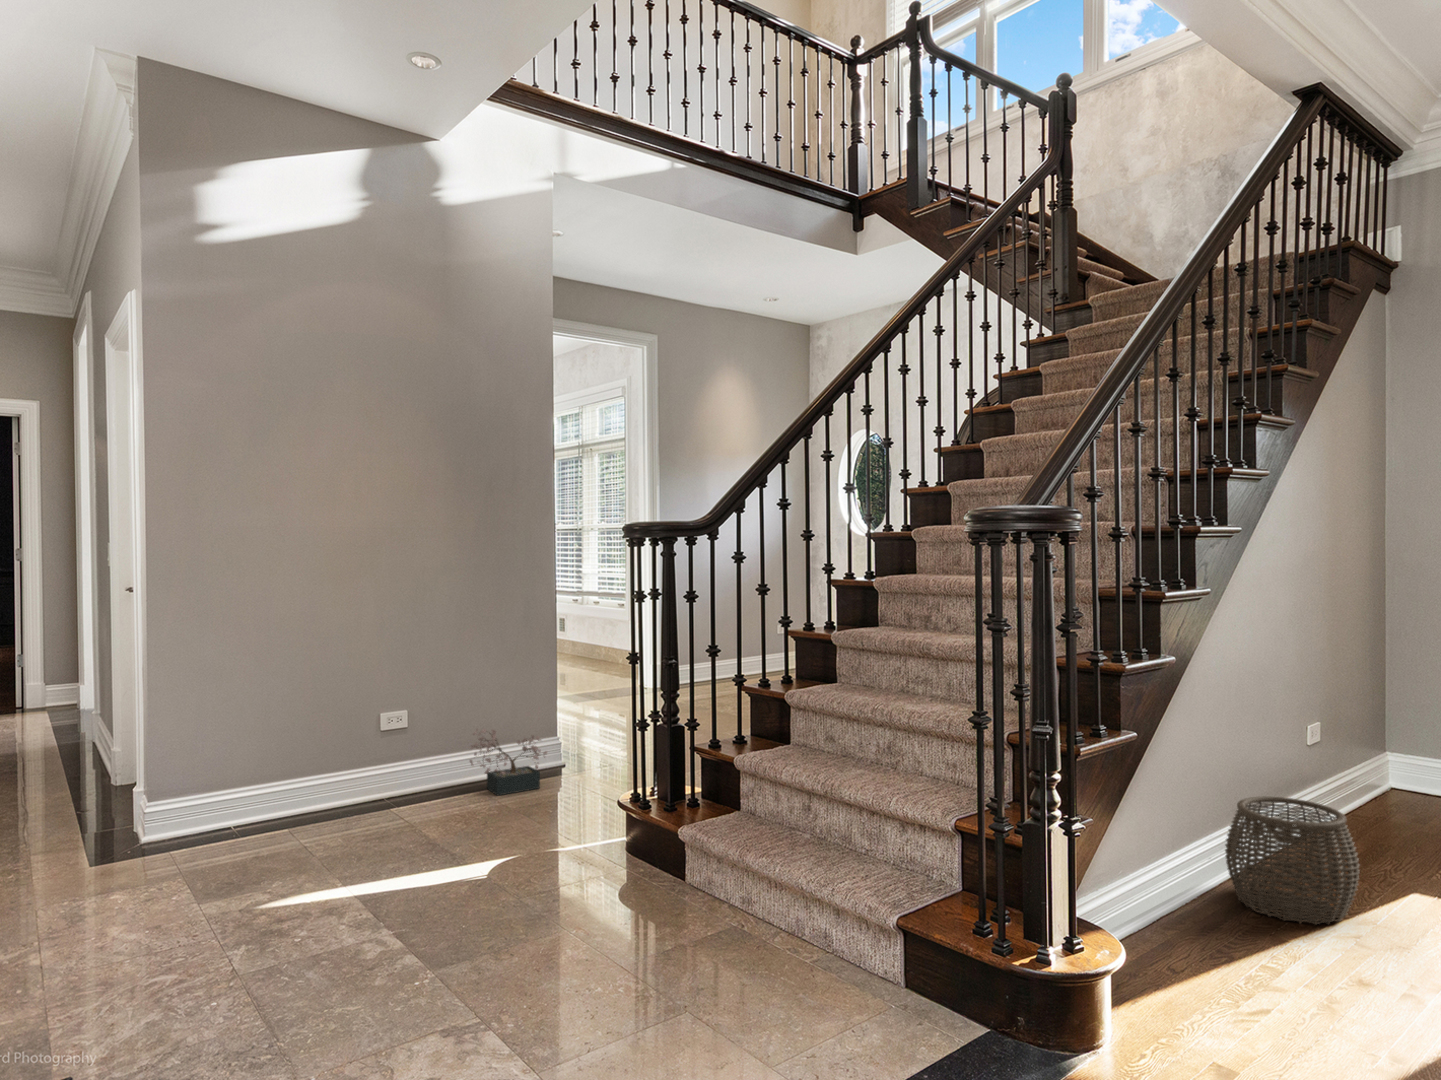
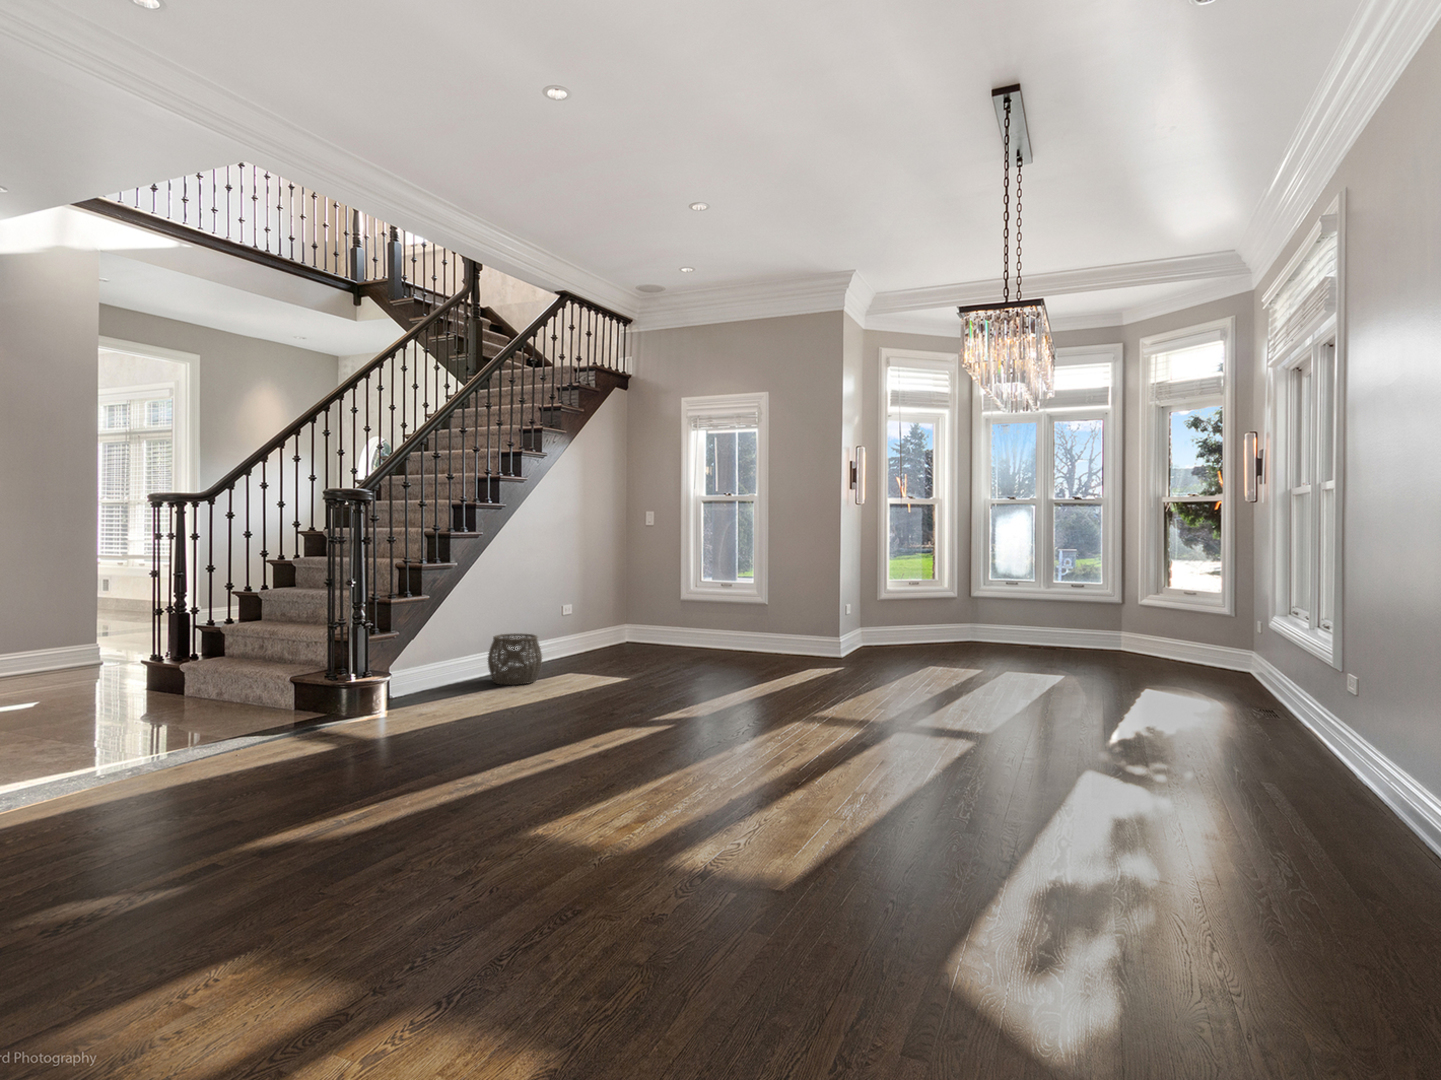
decorative plant: present [470,729,547,796] -> none [22,631,89,676]

